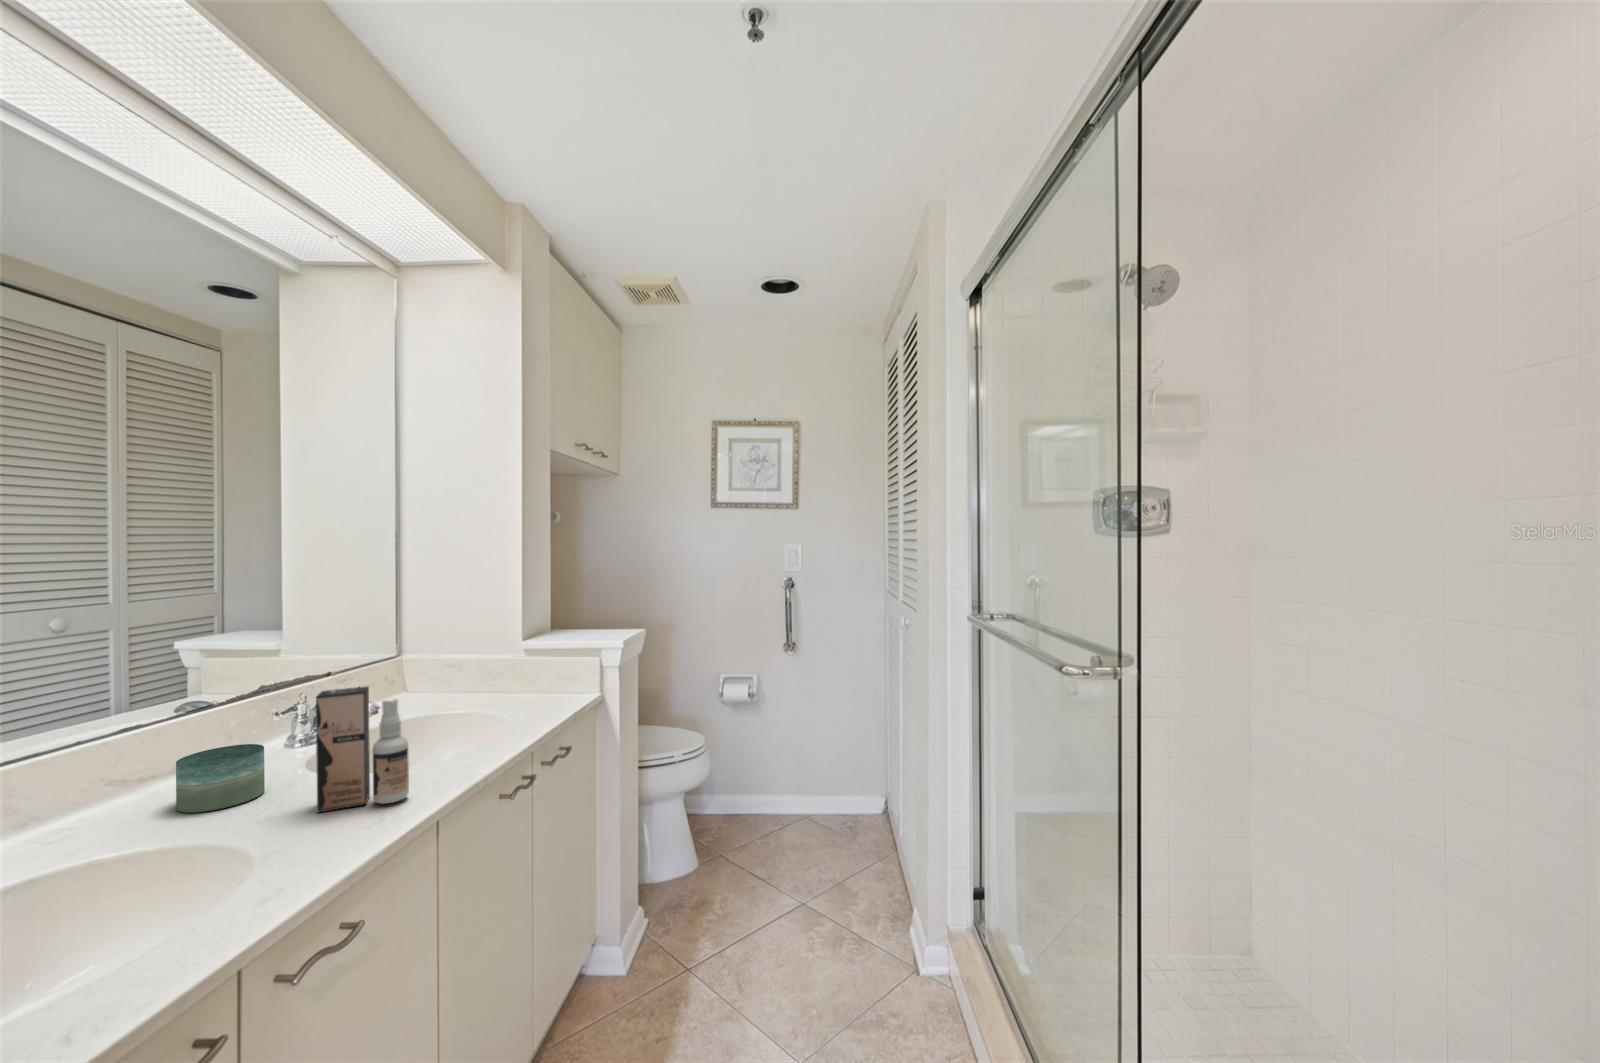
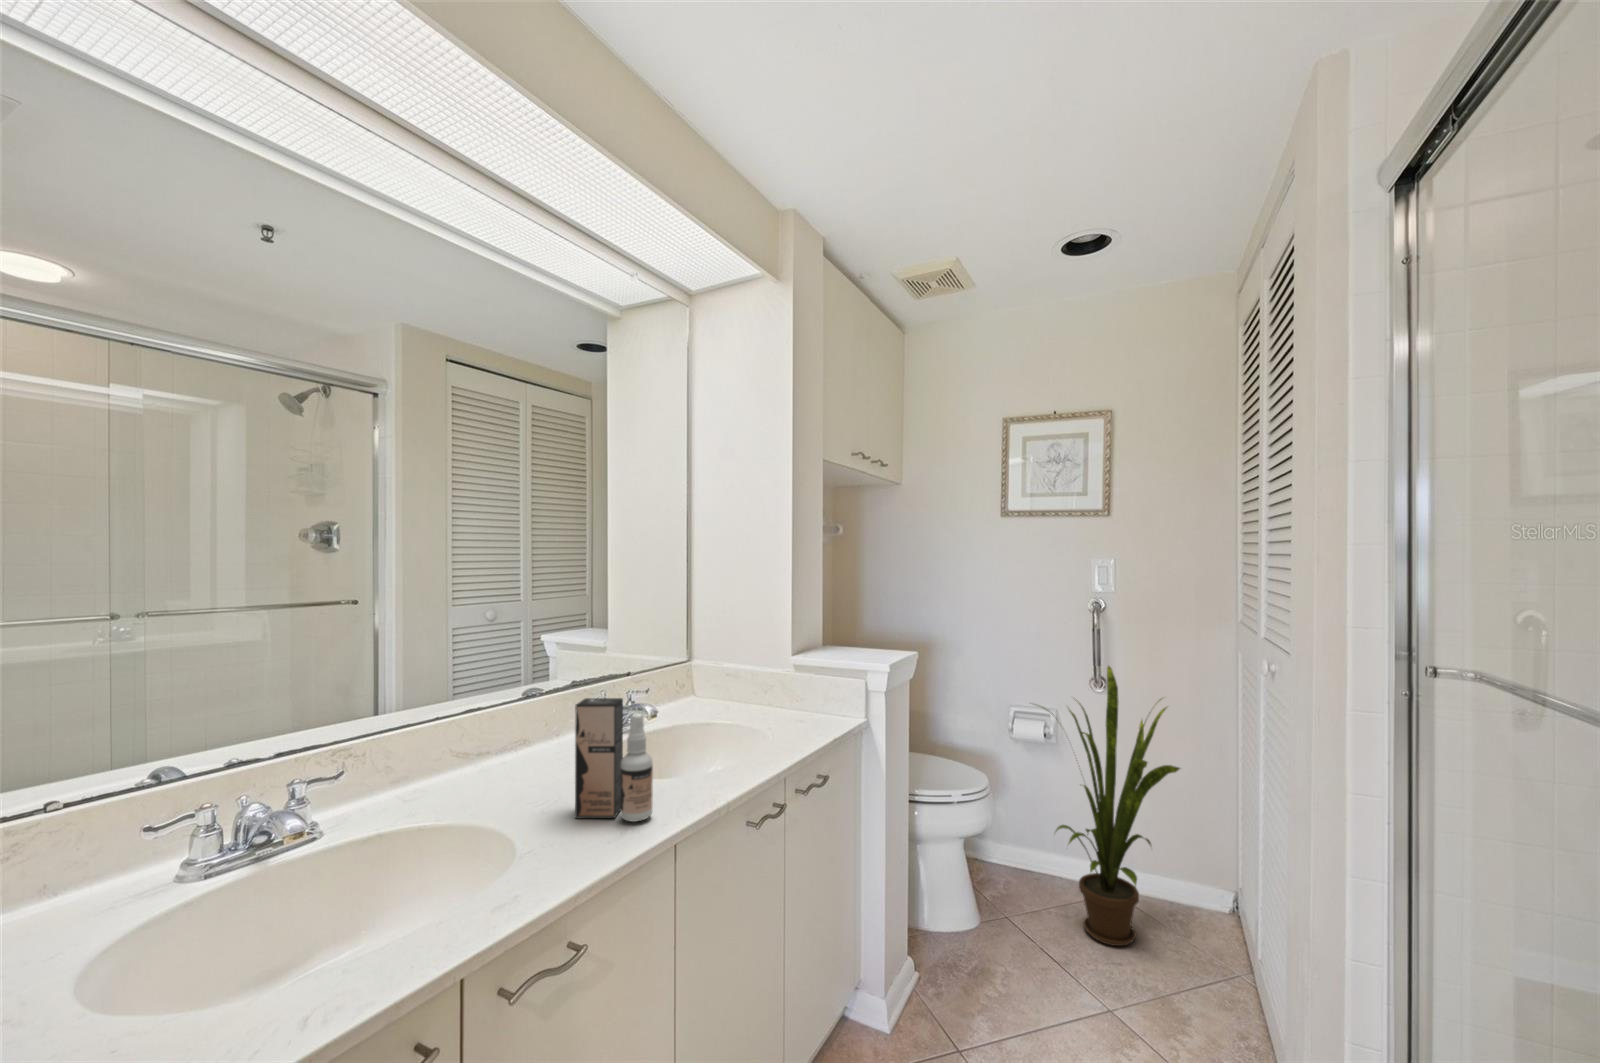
house plant: none [735,631,850,857] -> present [1042,666,1180,946]
candle: present [176,744,265,813] -> none [485,736,550,796]

